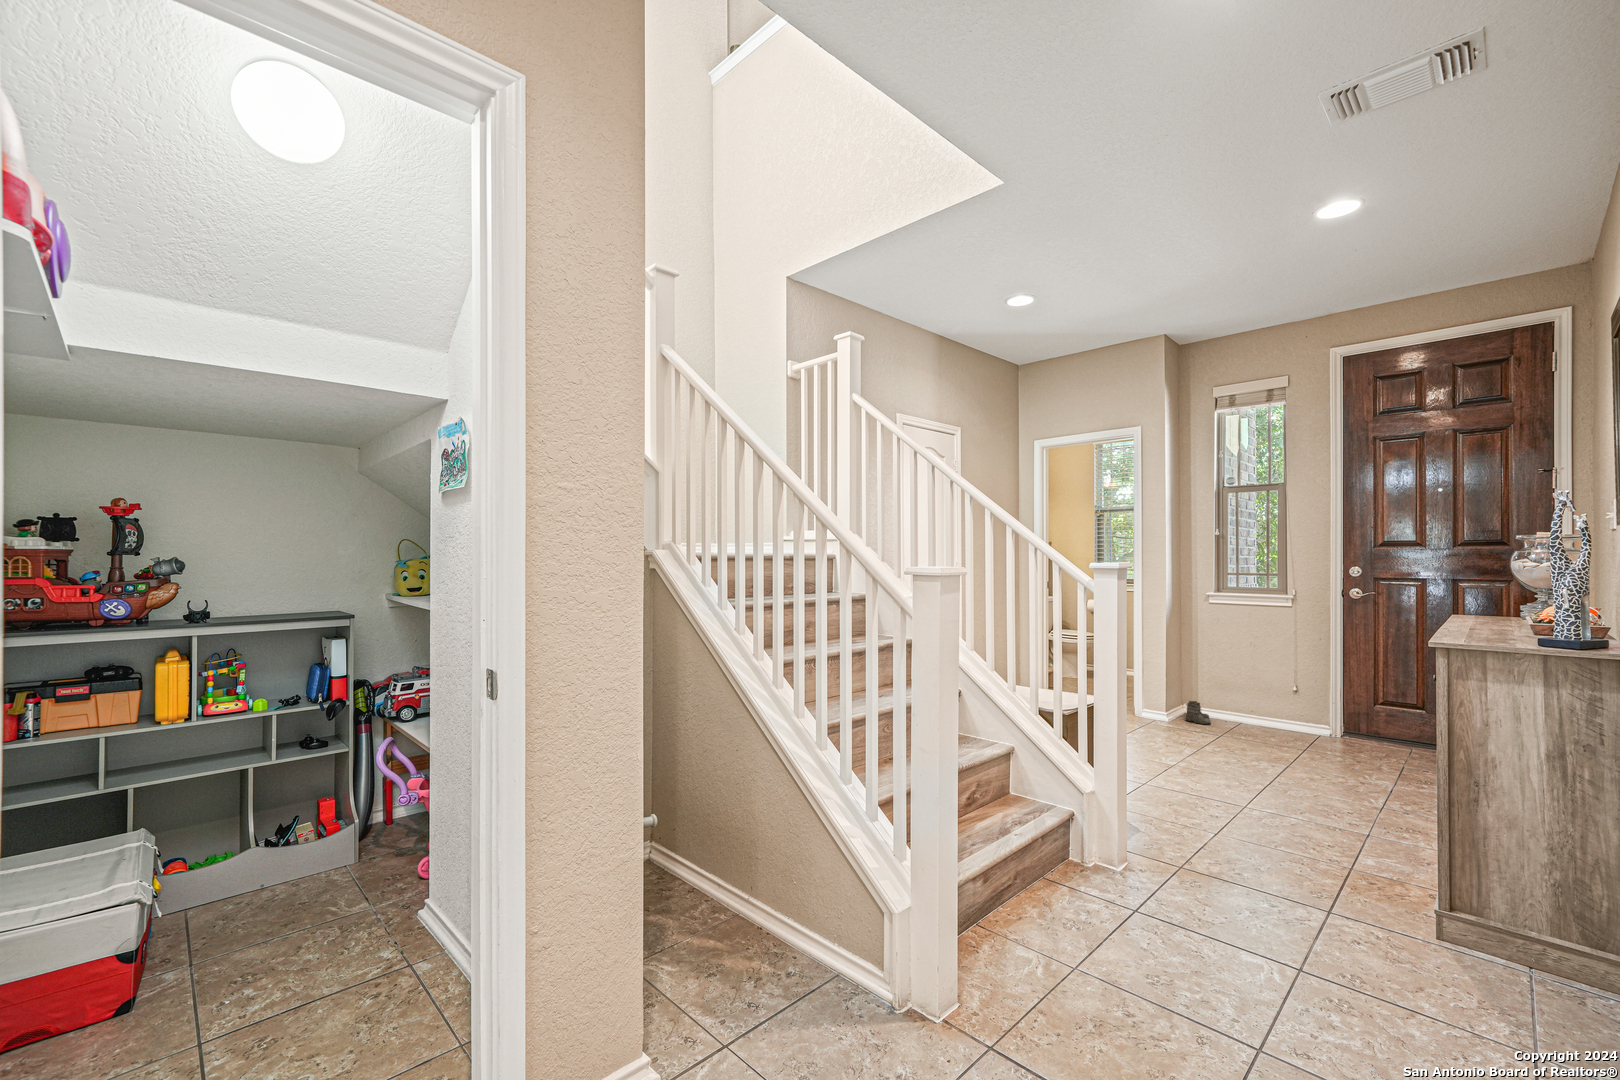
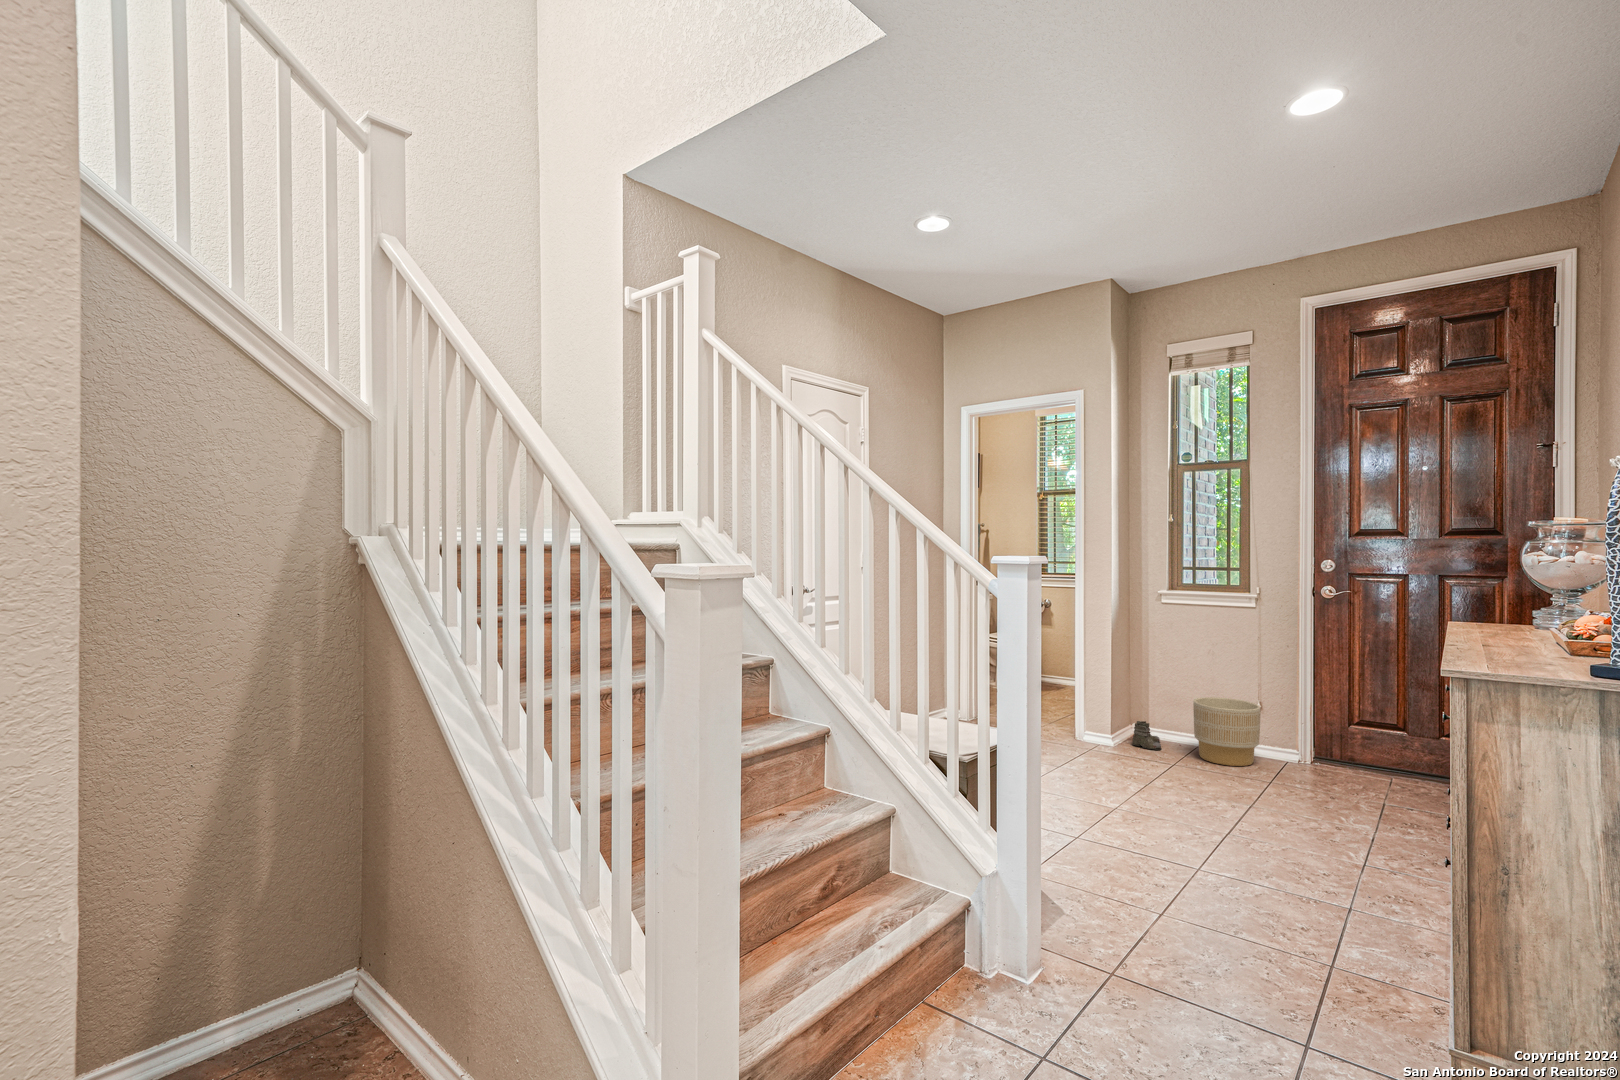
planter: none [1239,681,1298,738] -> present [1193,697,1261,766]

